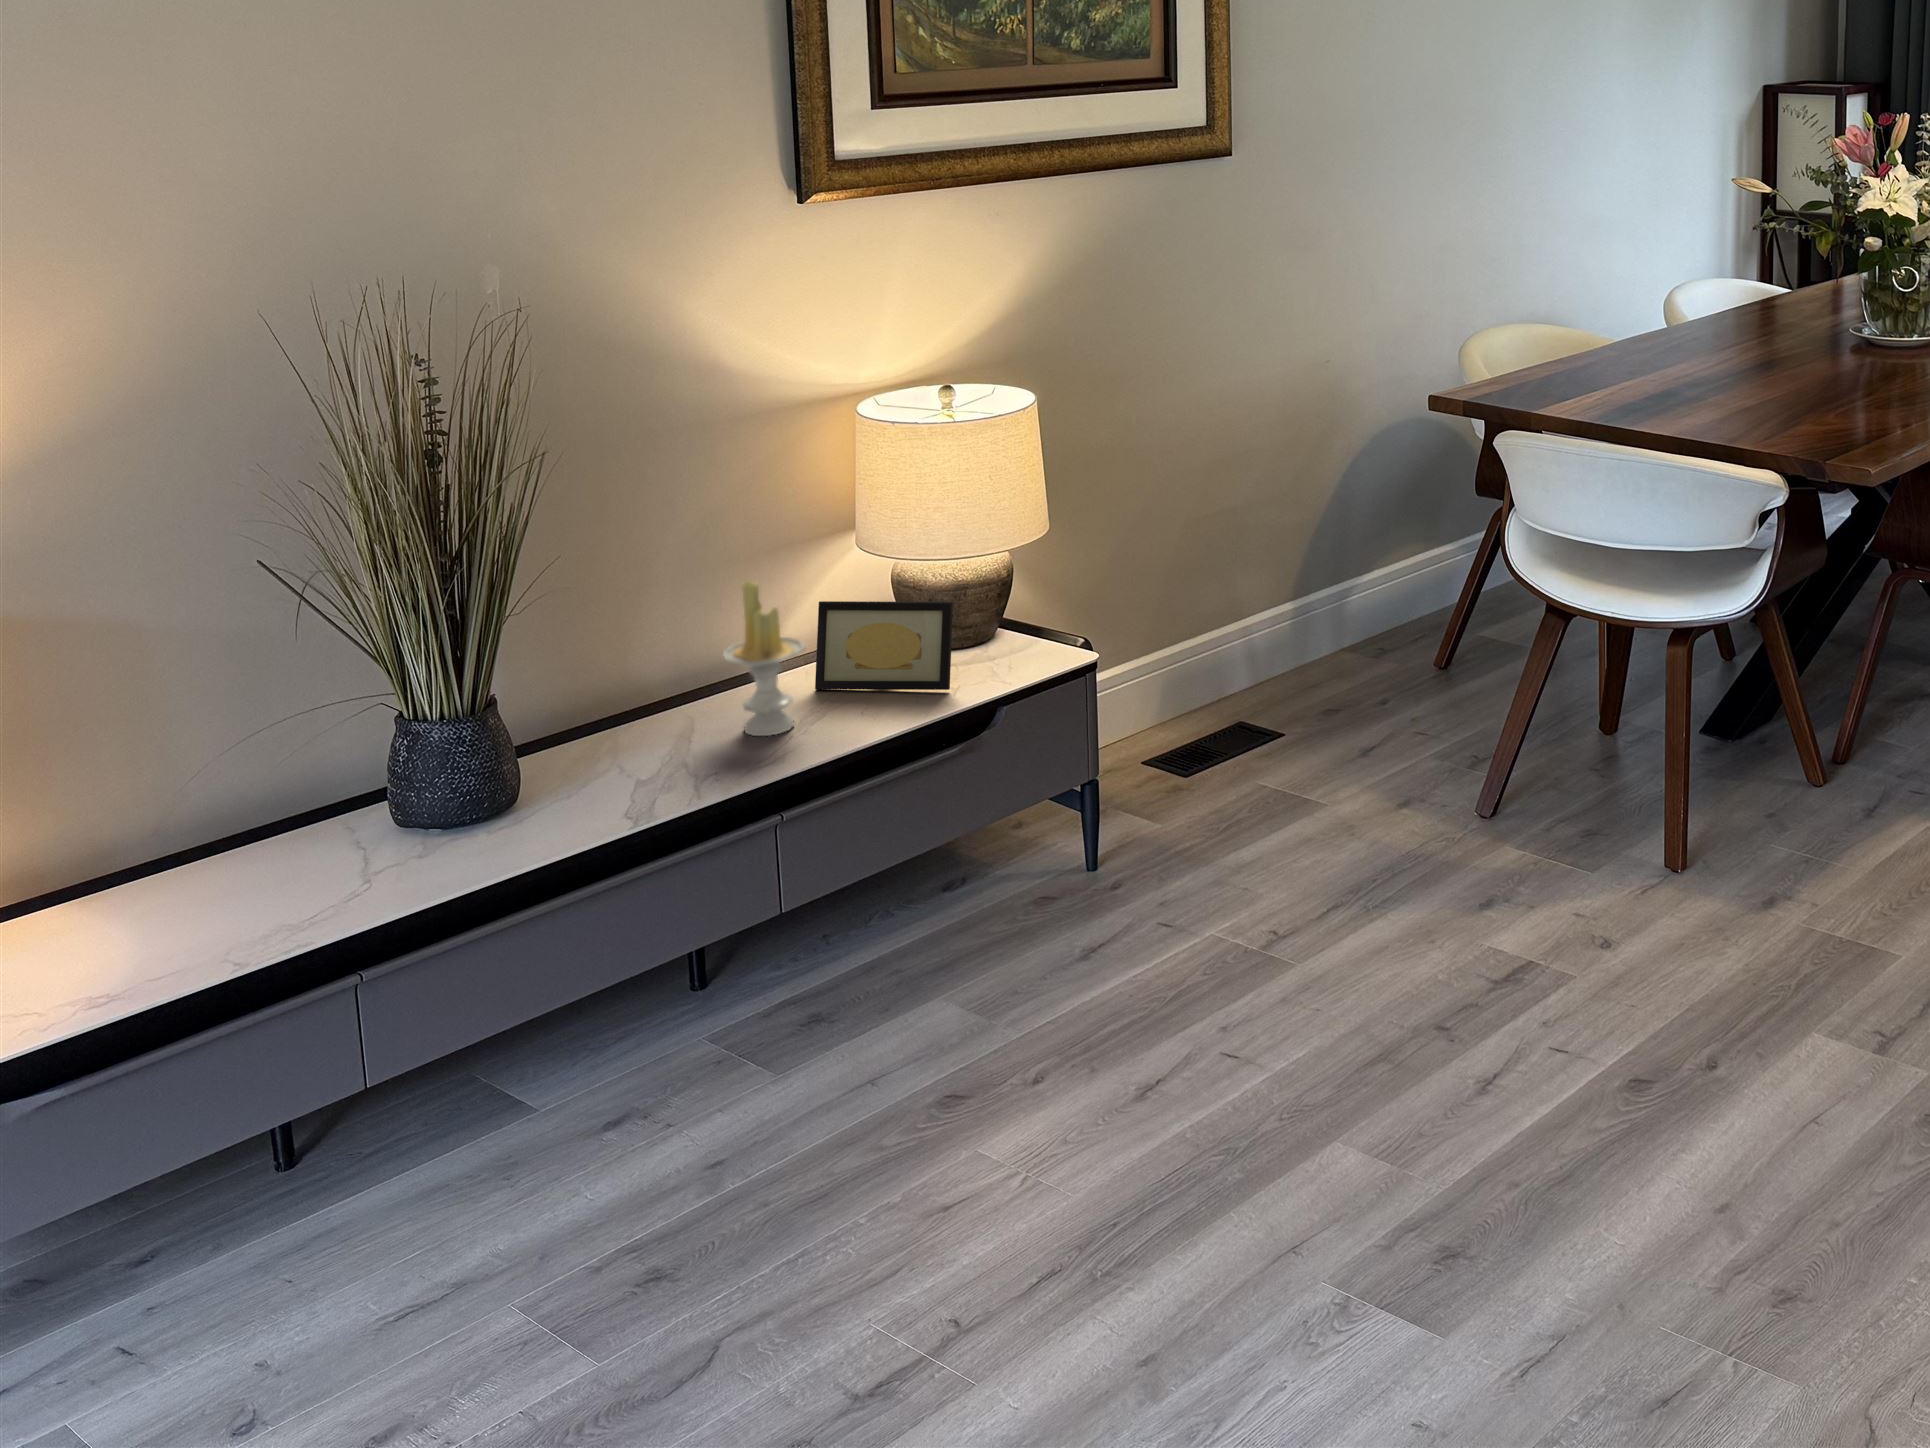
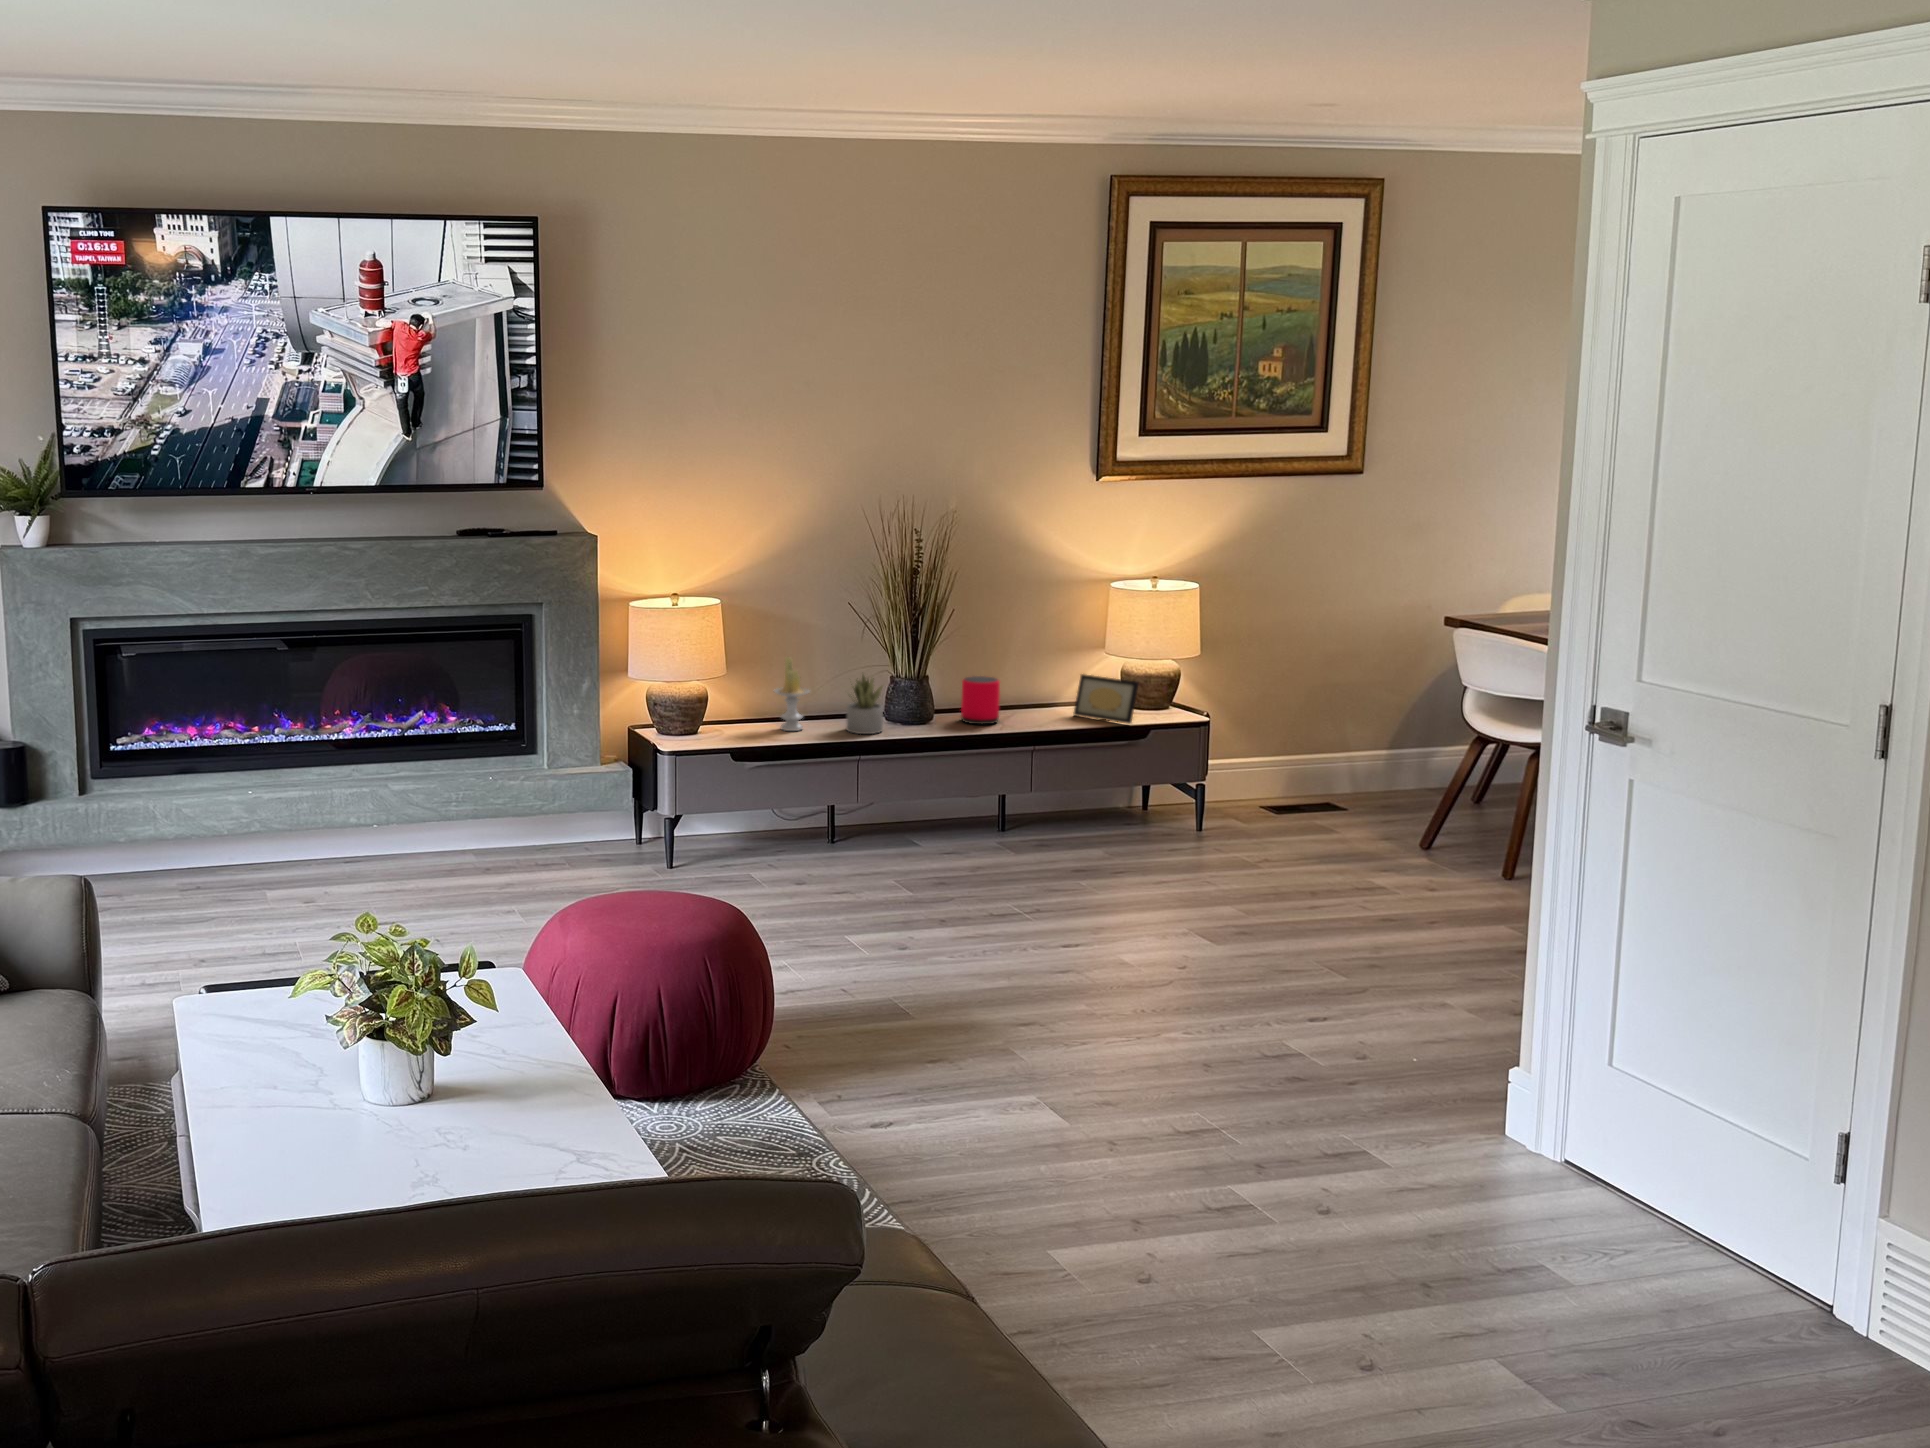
candle: present [723,581,805,736] -> present [775,657,810,731]
speaker: none [572,656,670,775] -> present [961,676,1000,724]
succulent plant: none [278,731,398,893] -> present [846,675,883,734]

